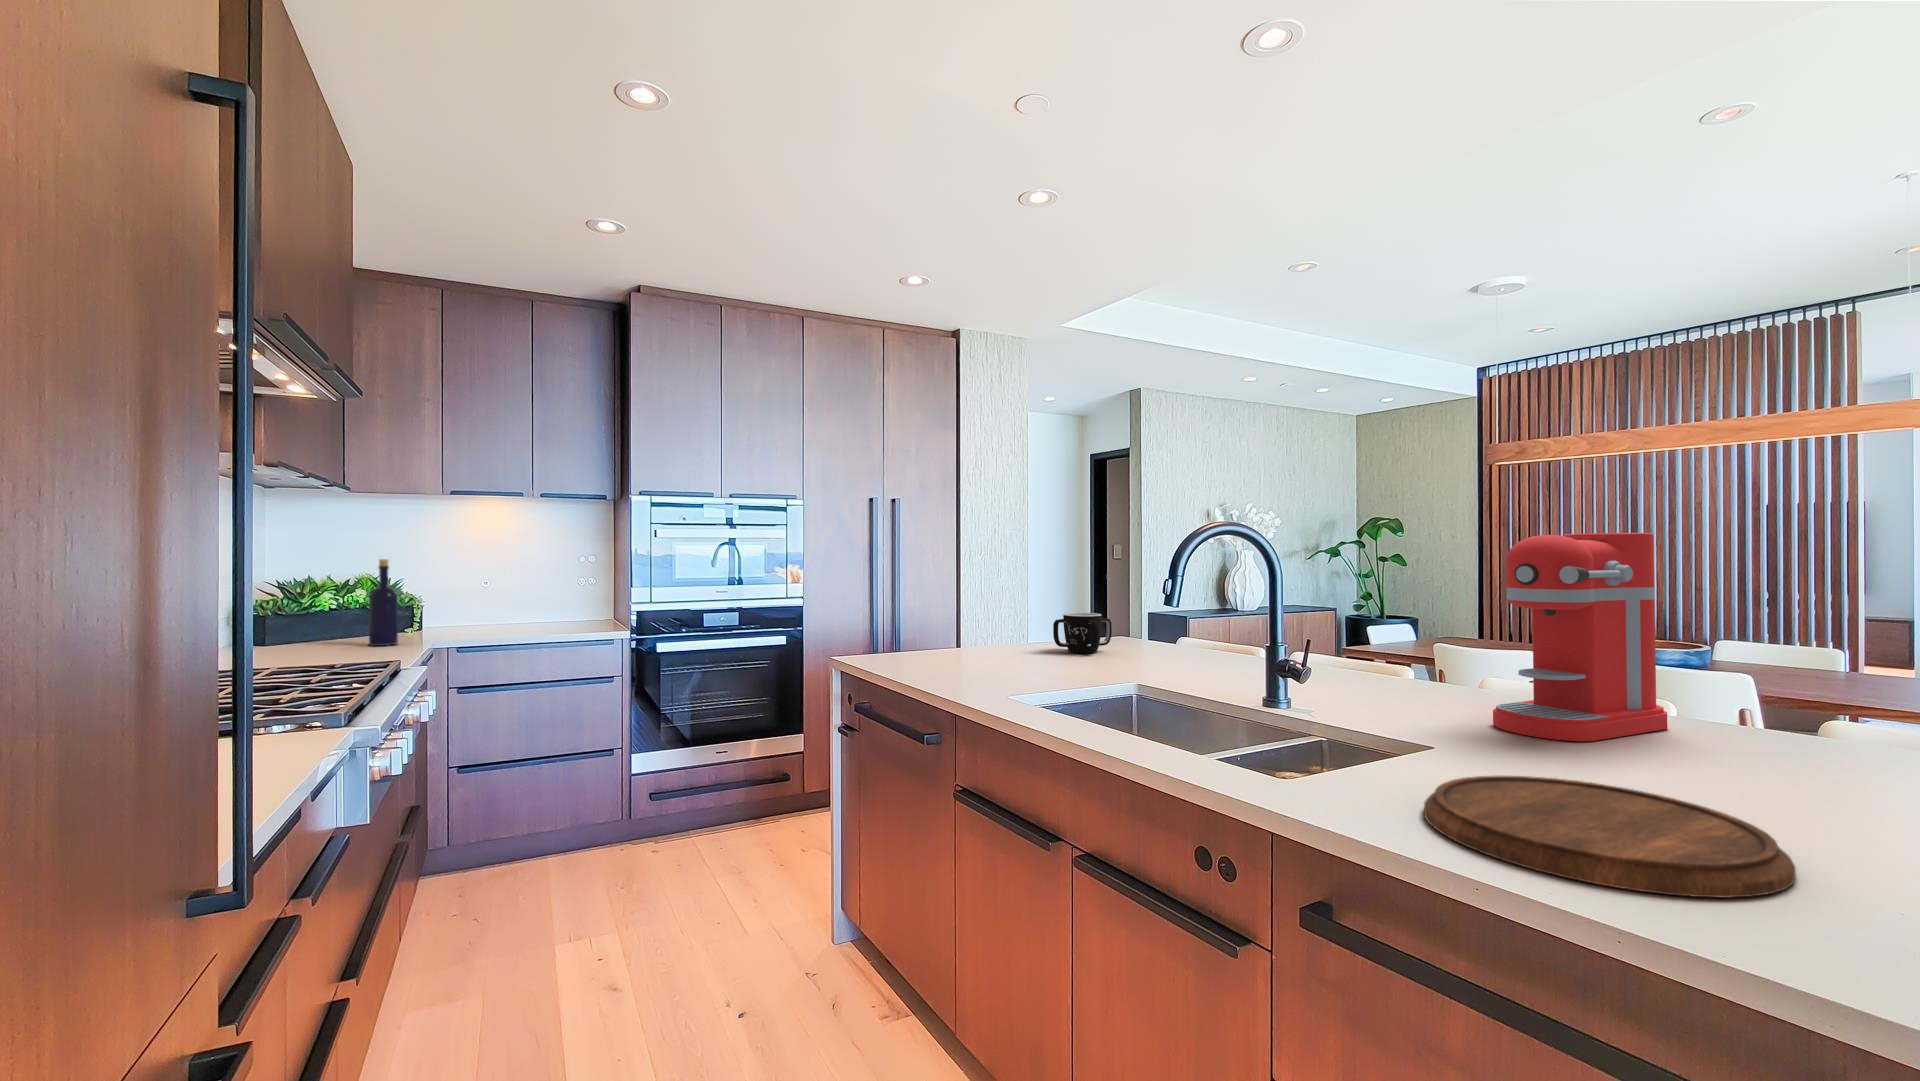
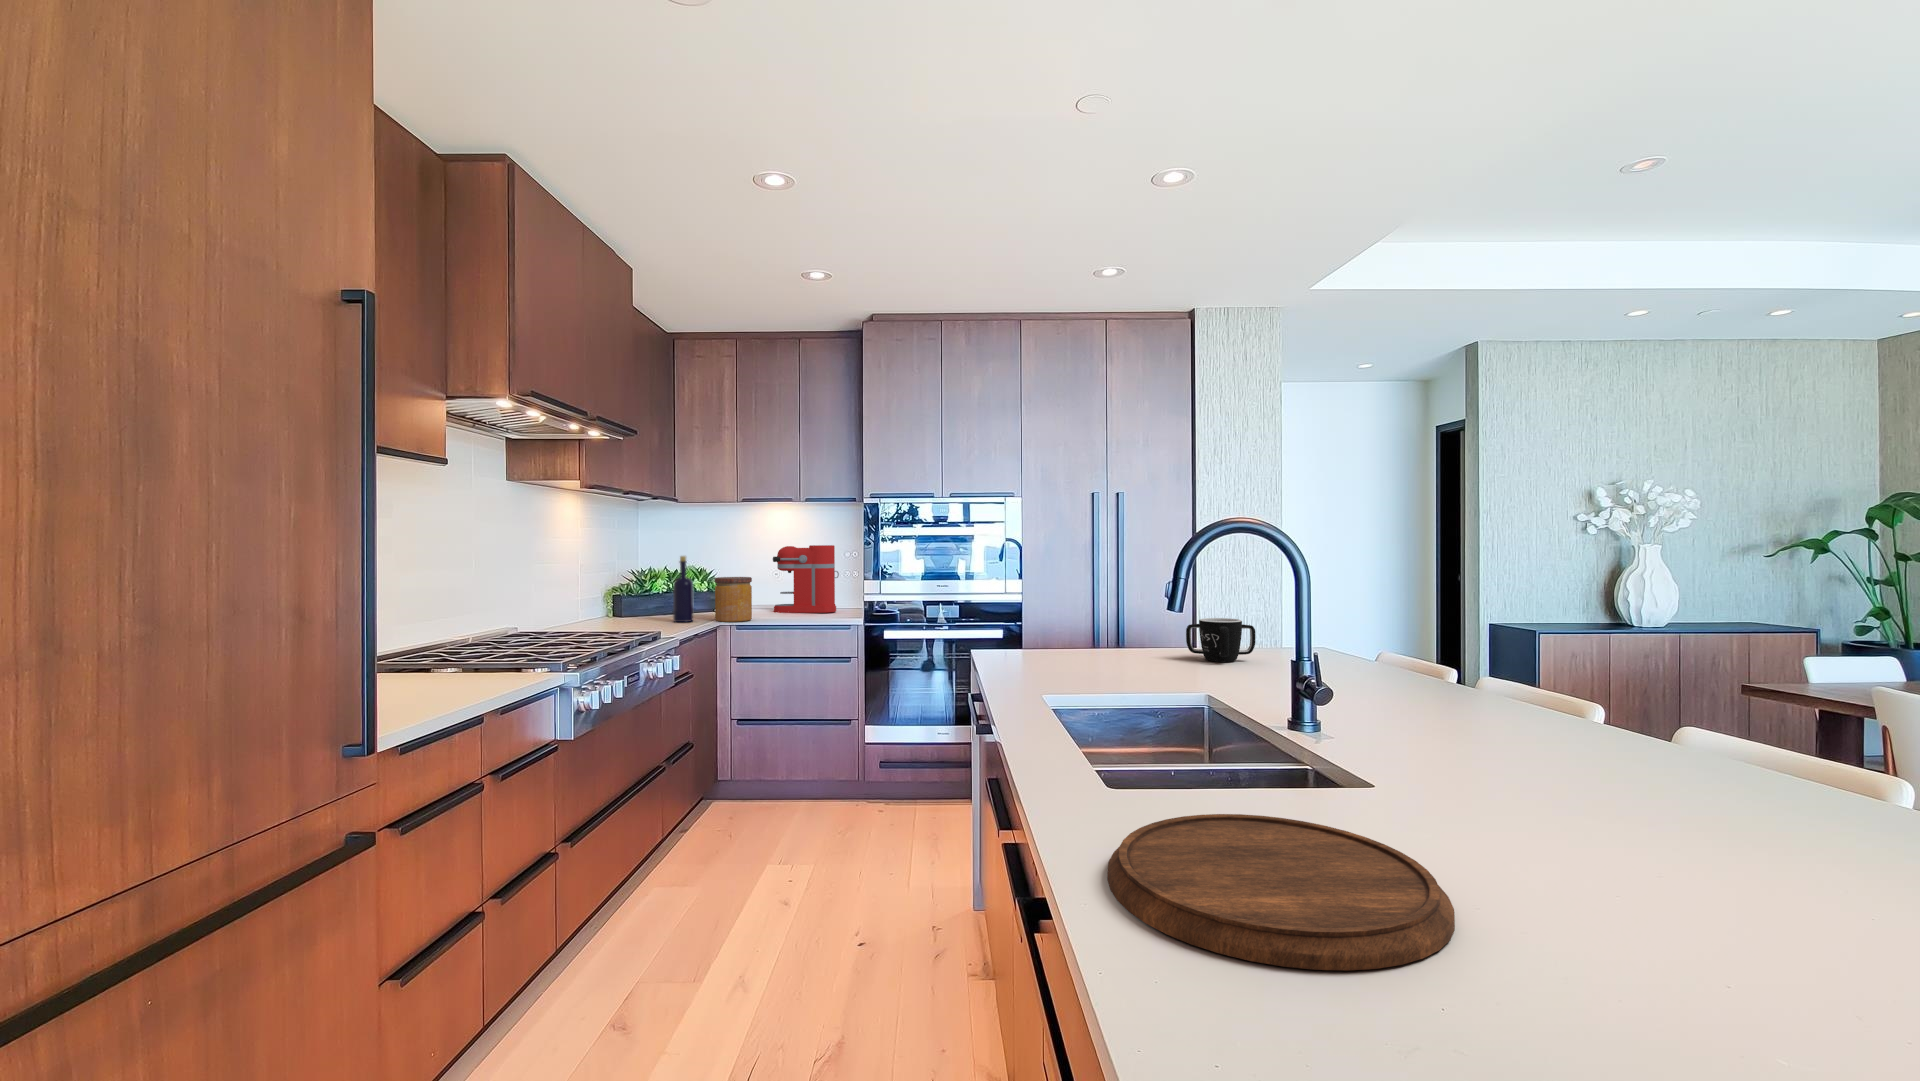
coffee maker: present [1493,533,1667,741] -> present [773,545,839,613]
jar: none [428,586,481,642] -> present [715,577,752,622]

